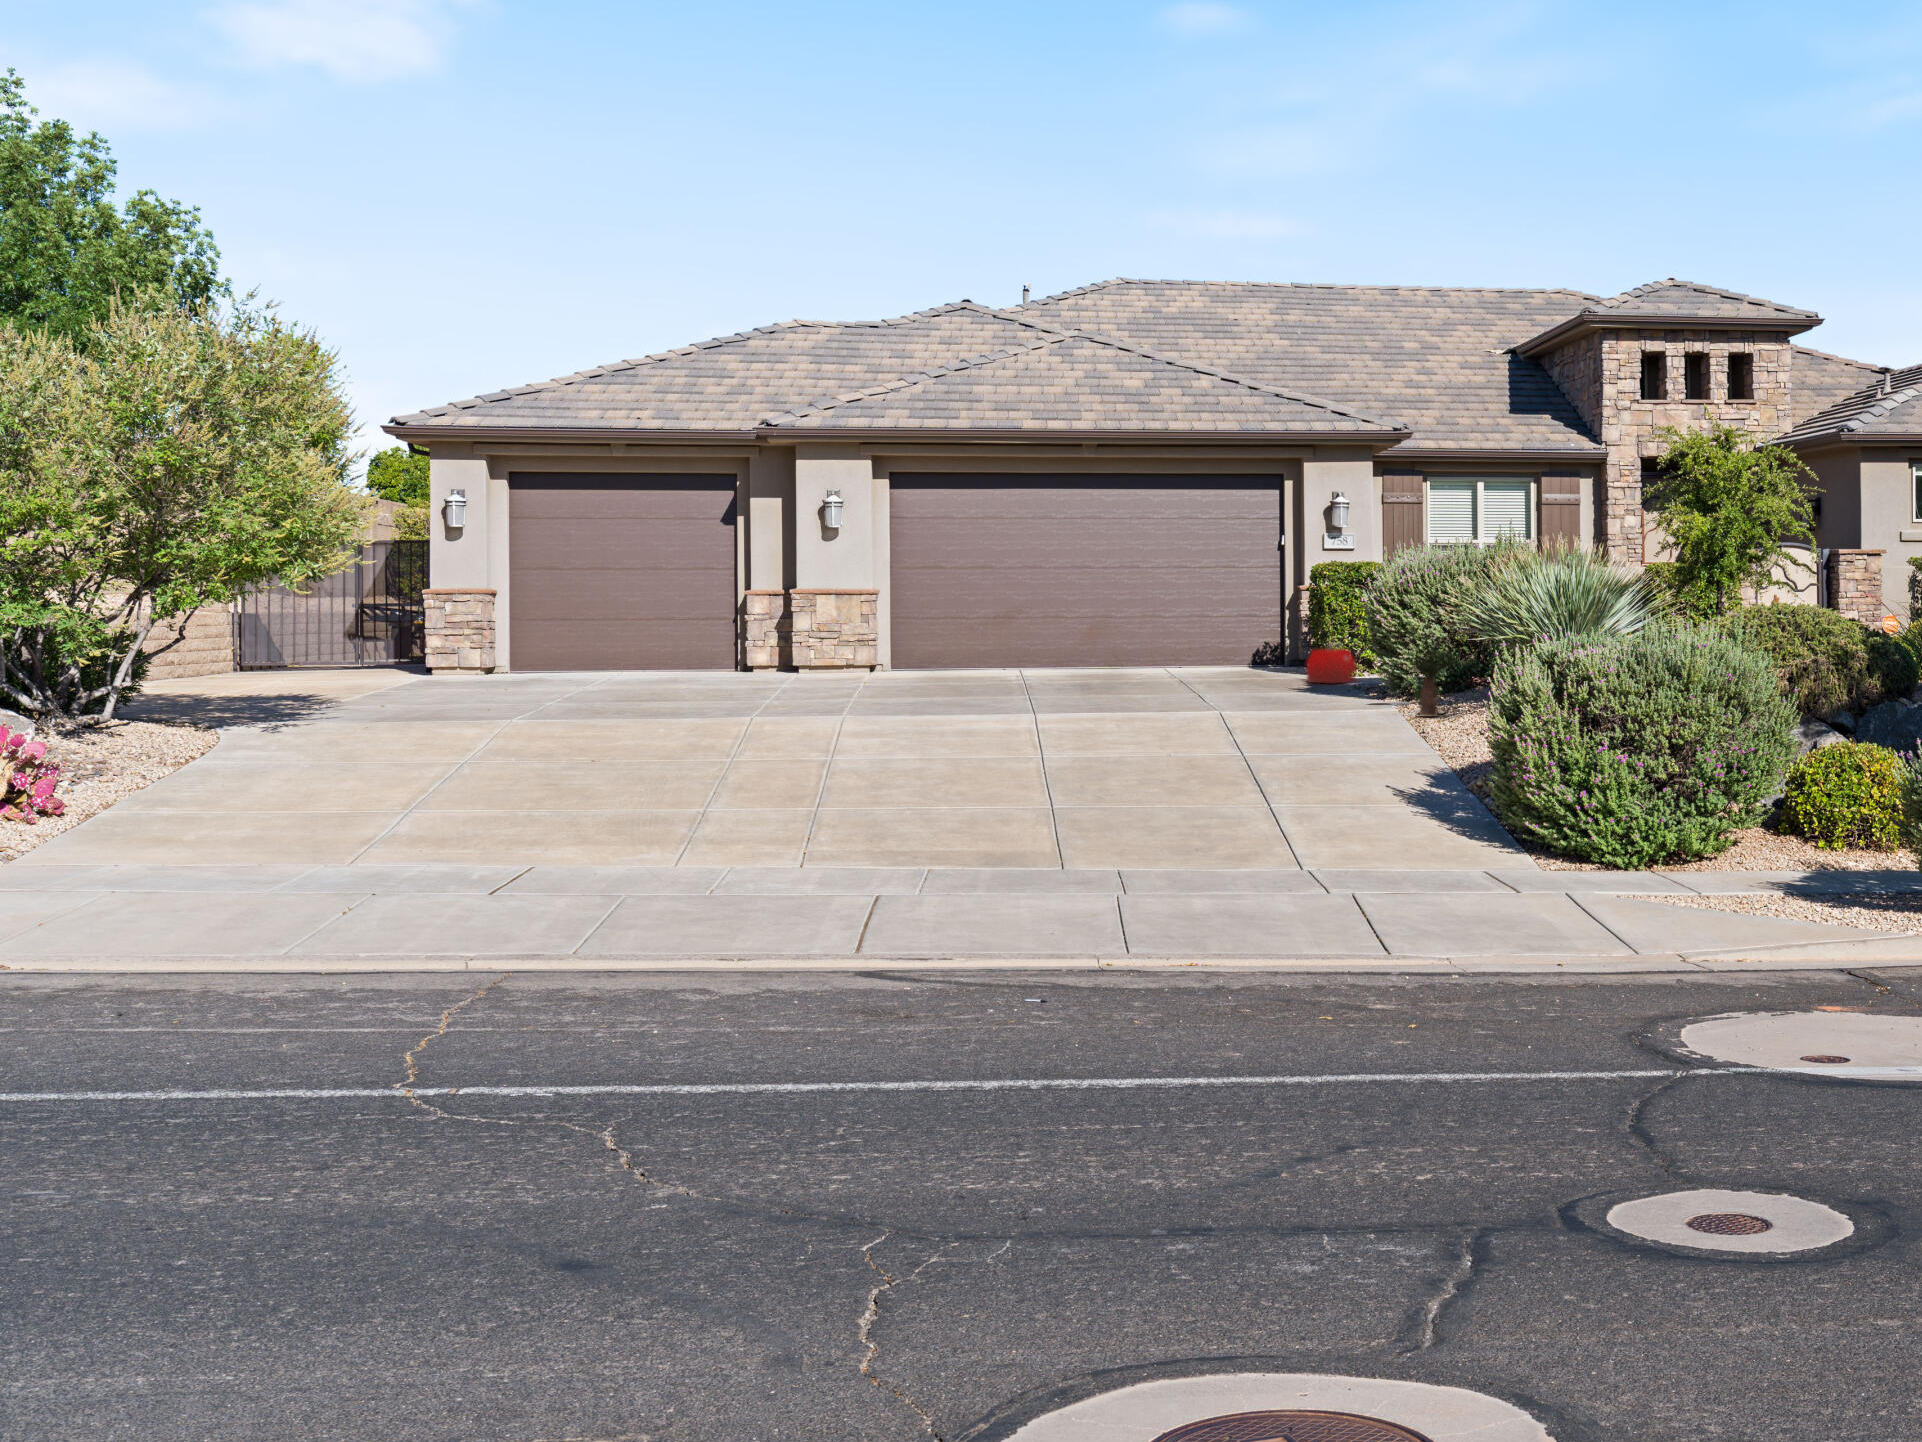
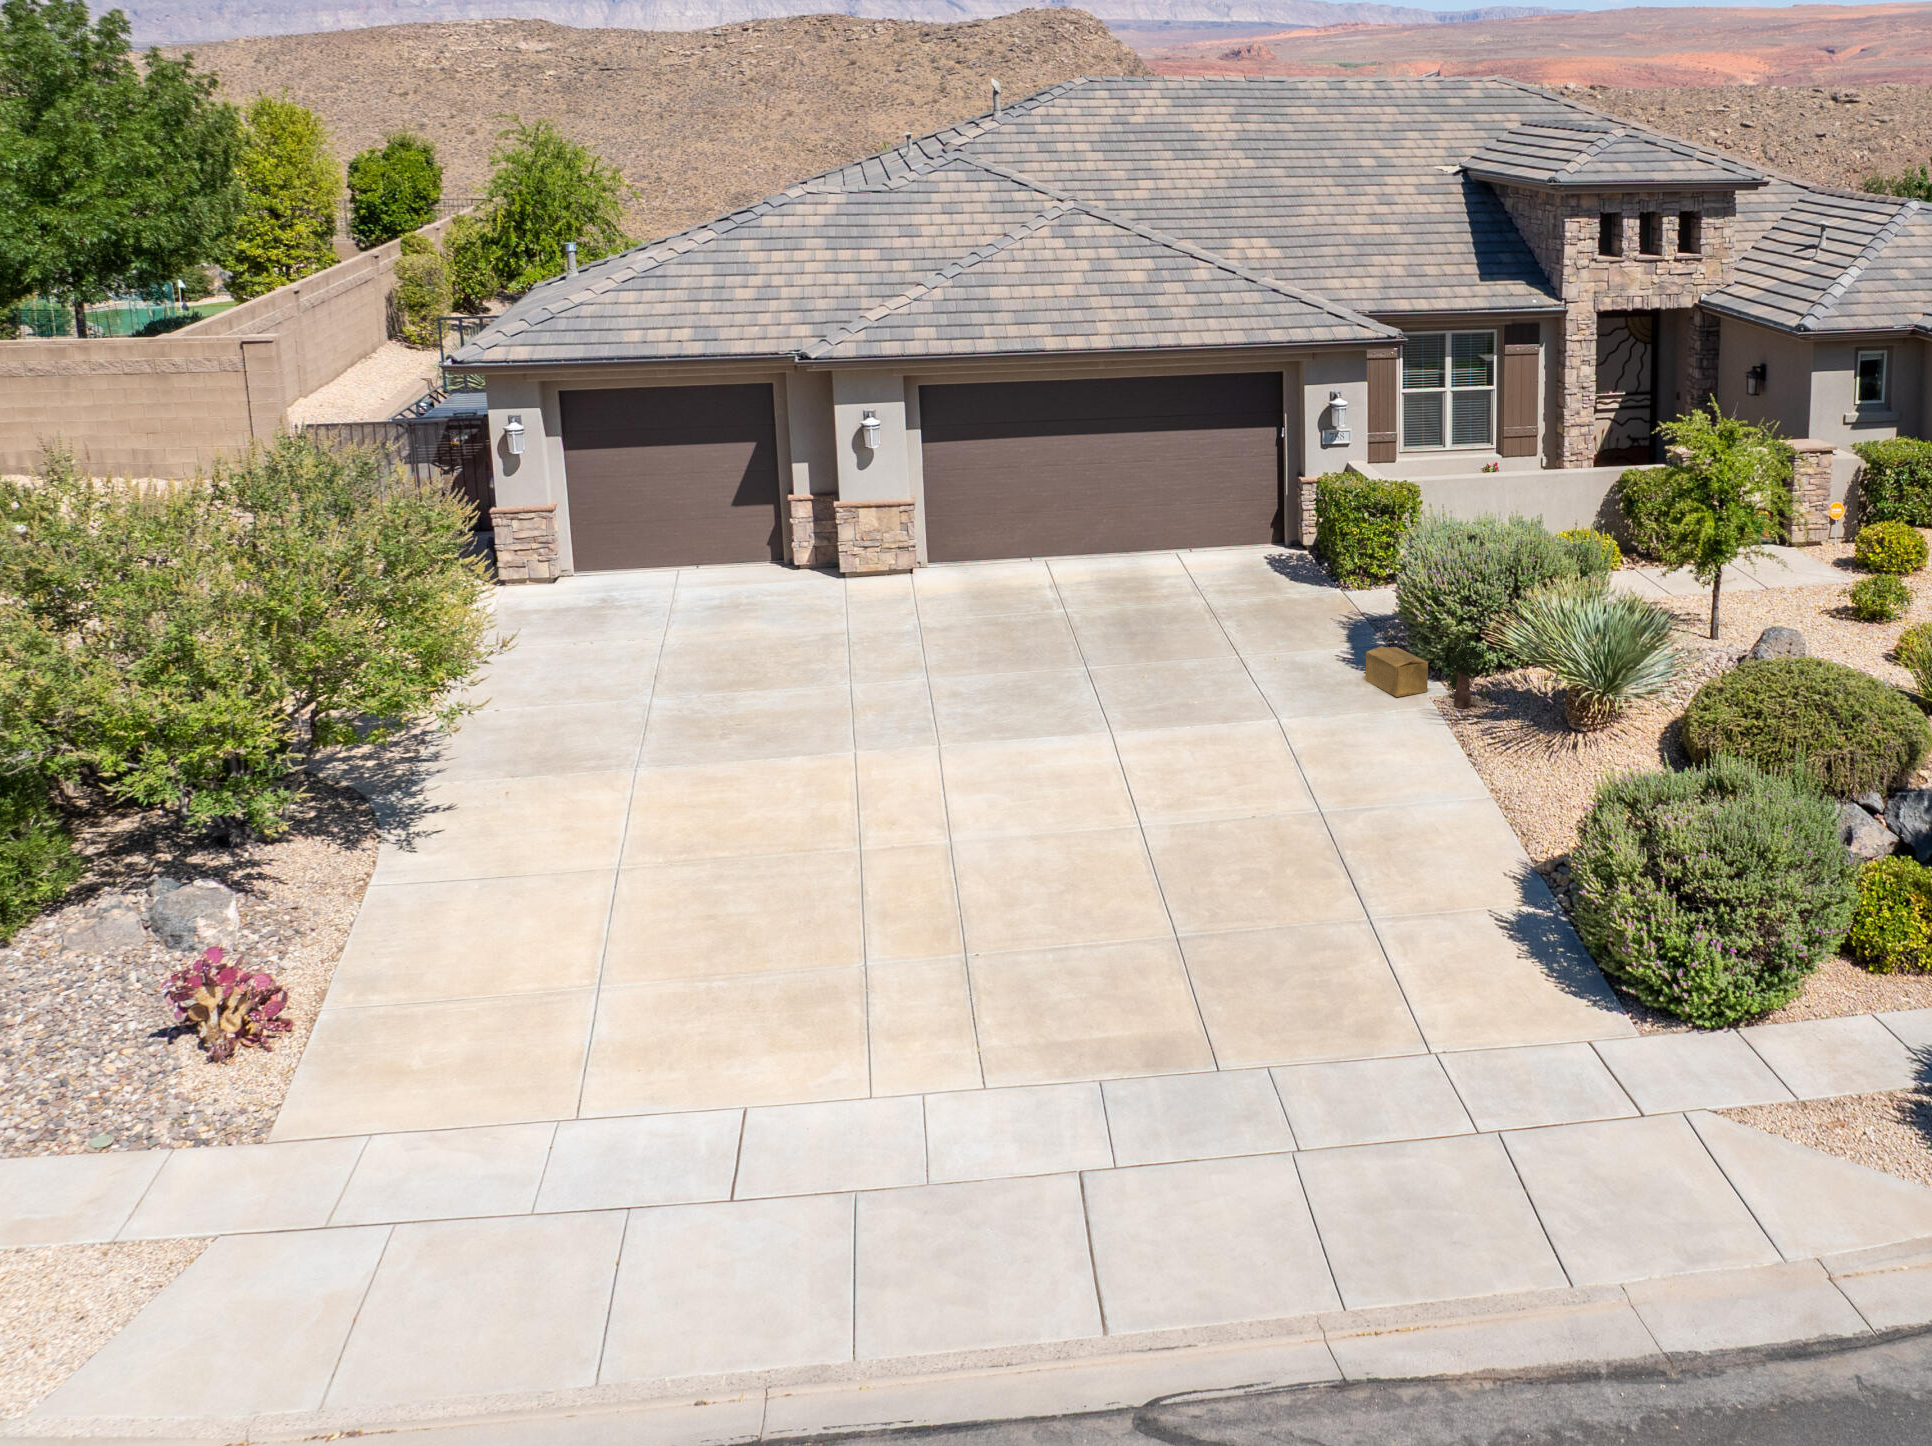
toolbox: present [1307,643,1356,683] -> none [1323,566,1371,609]
cardboard box: none [1330,671,1395,712] -> present [1366,646,1428,697]

